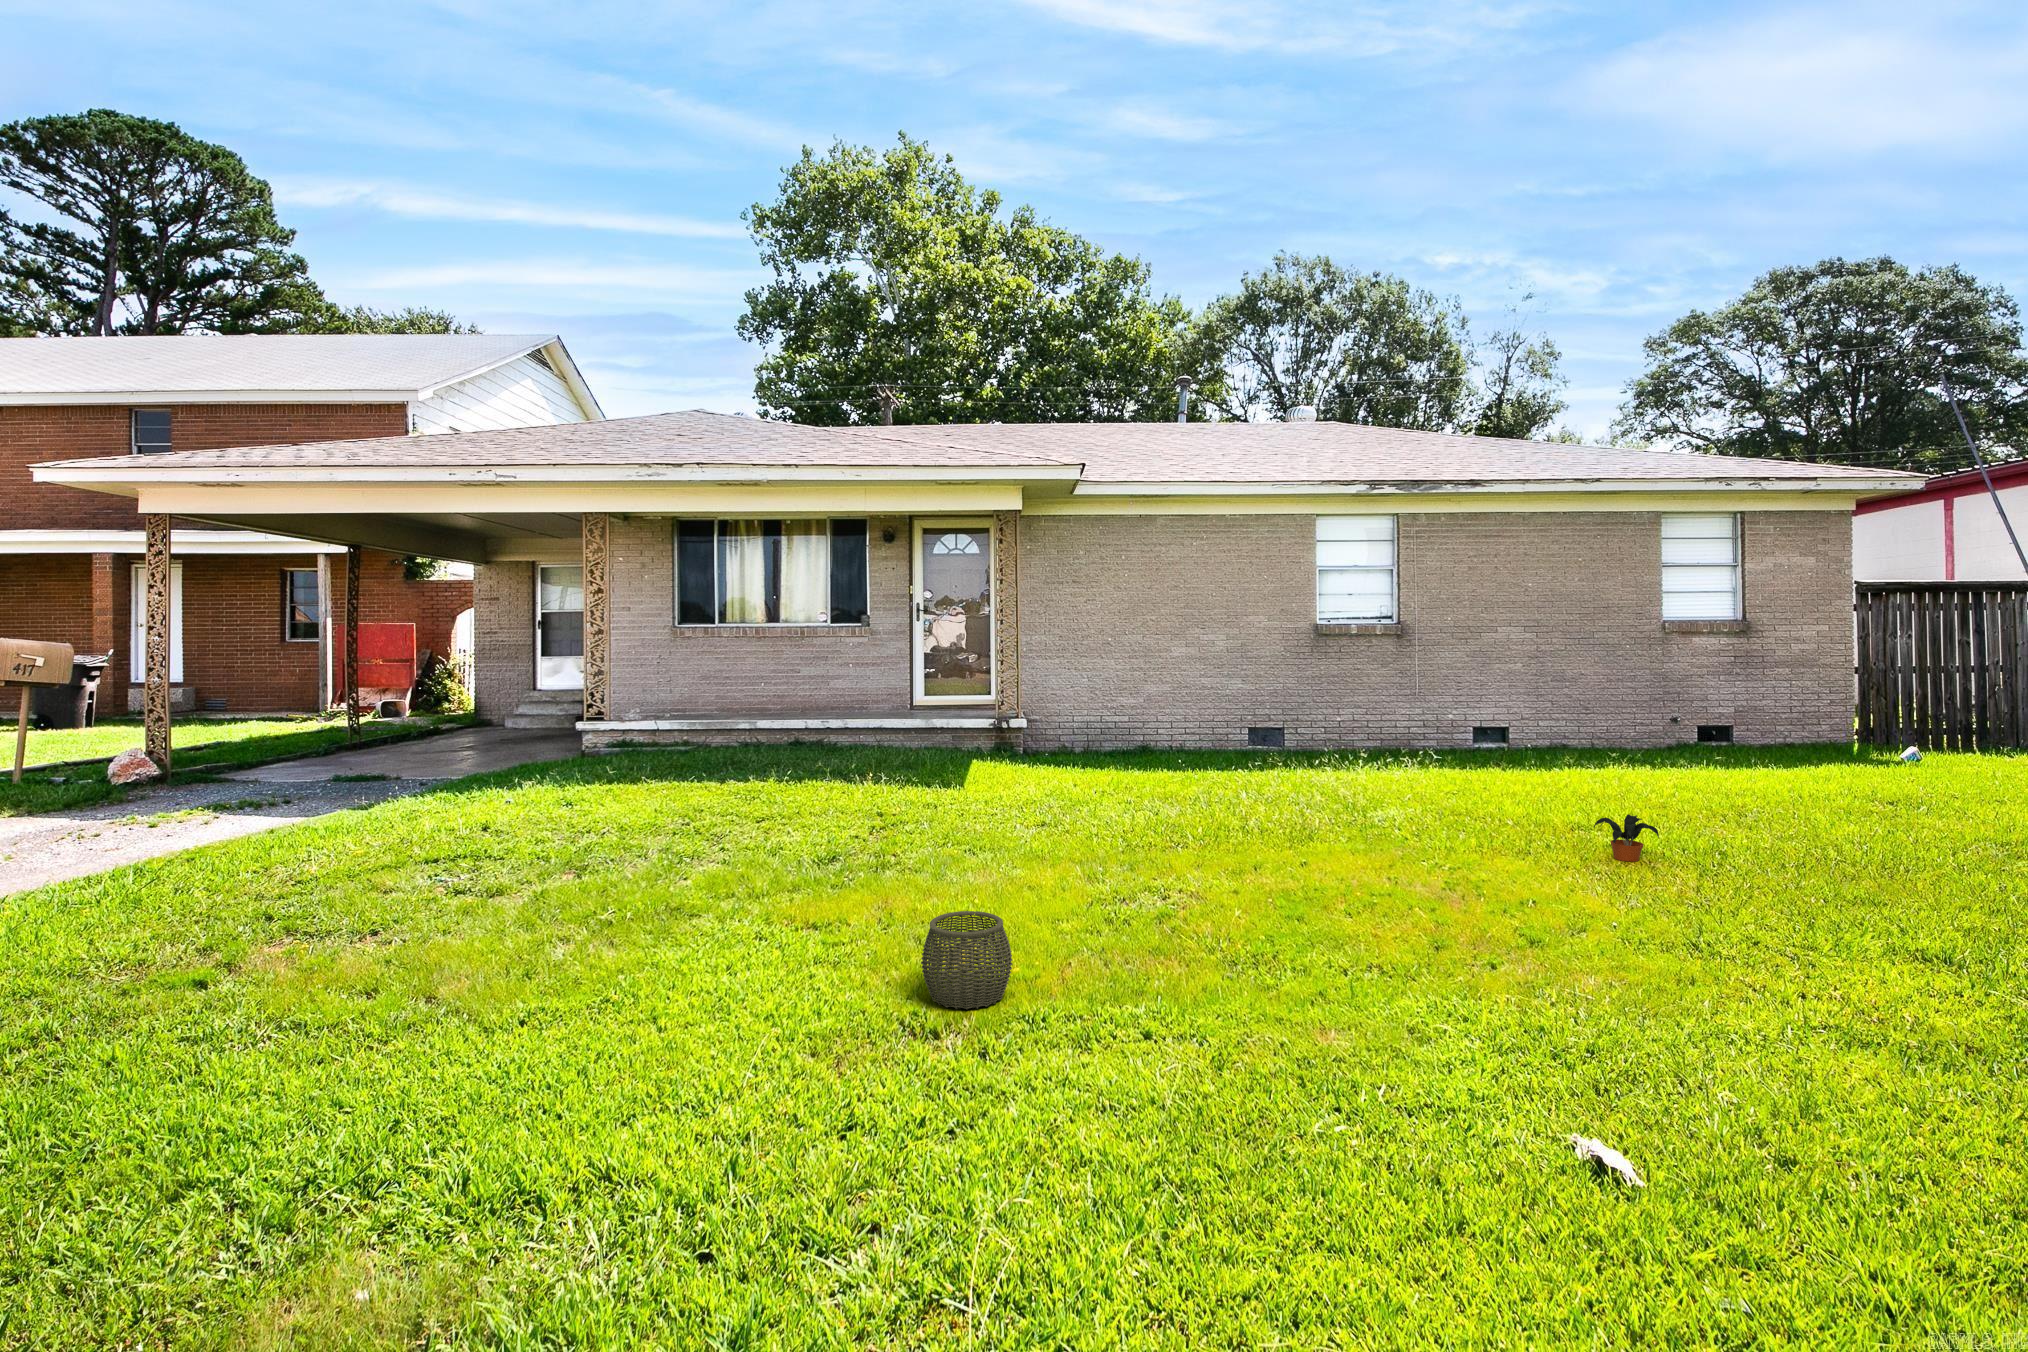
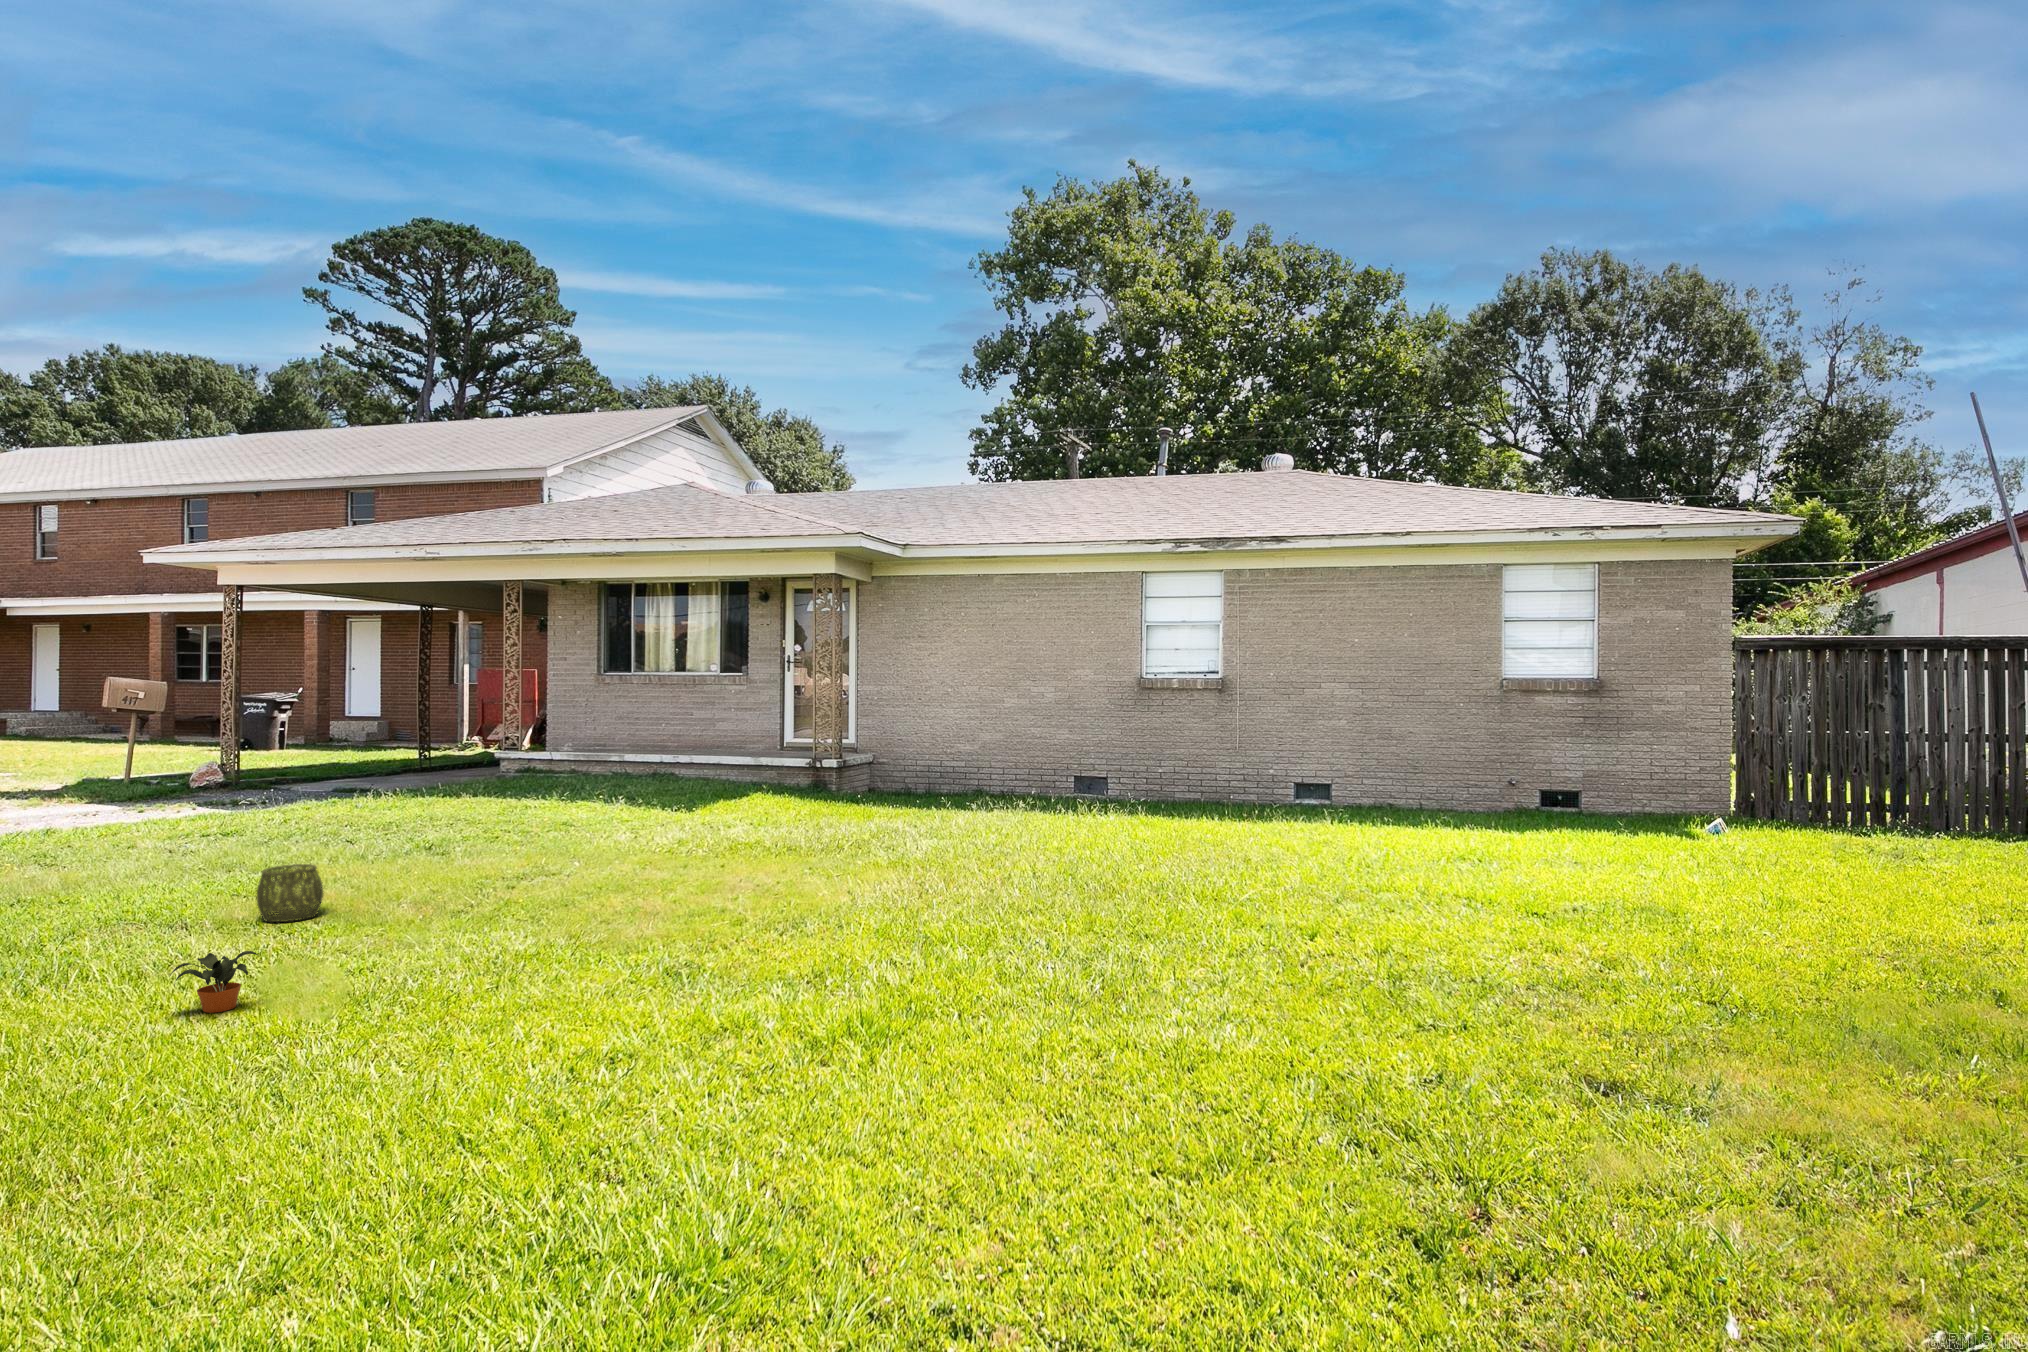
potted plant: present [1594,814,1659,862] -> present [171,951,258,1013]

